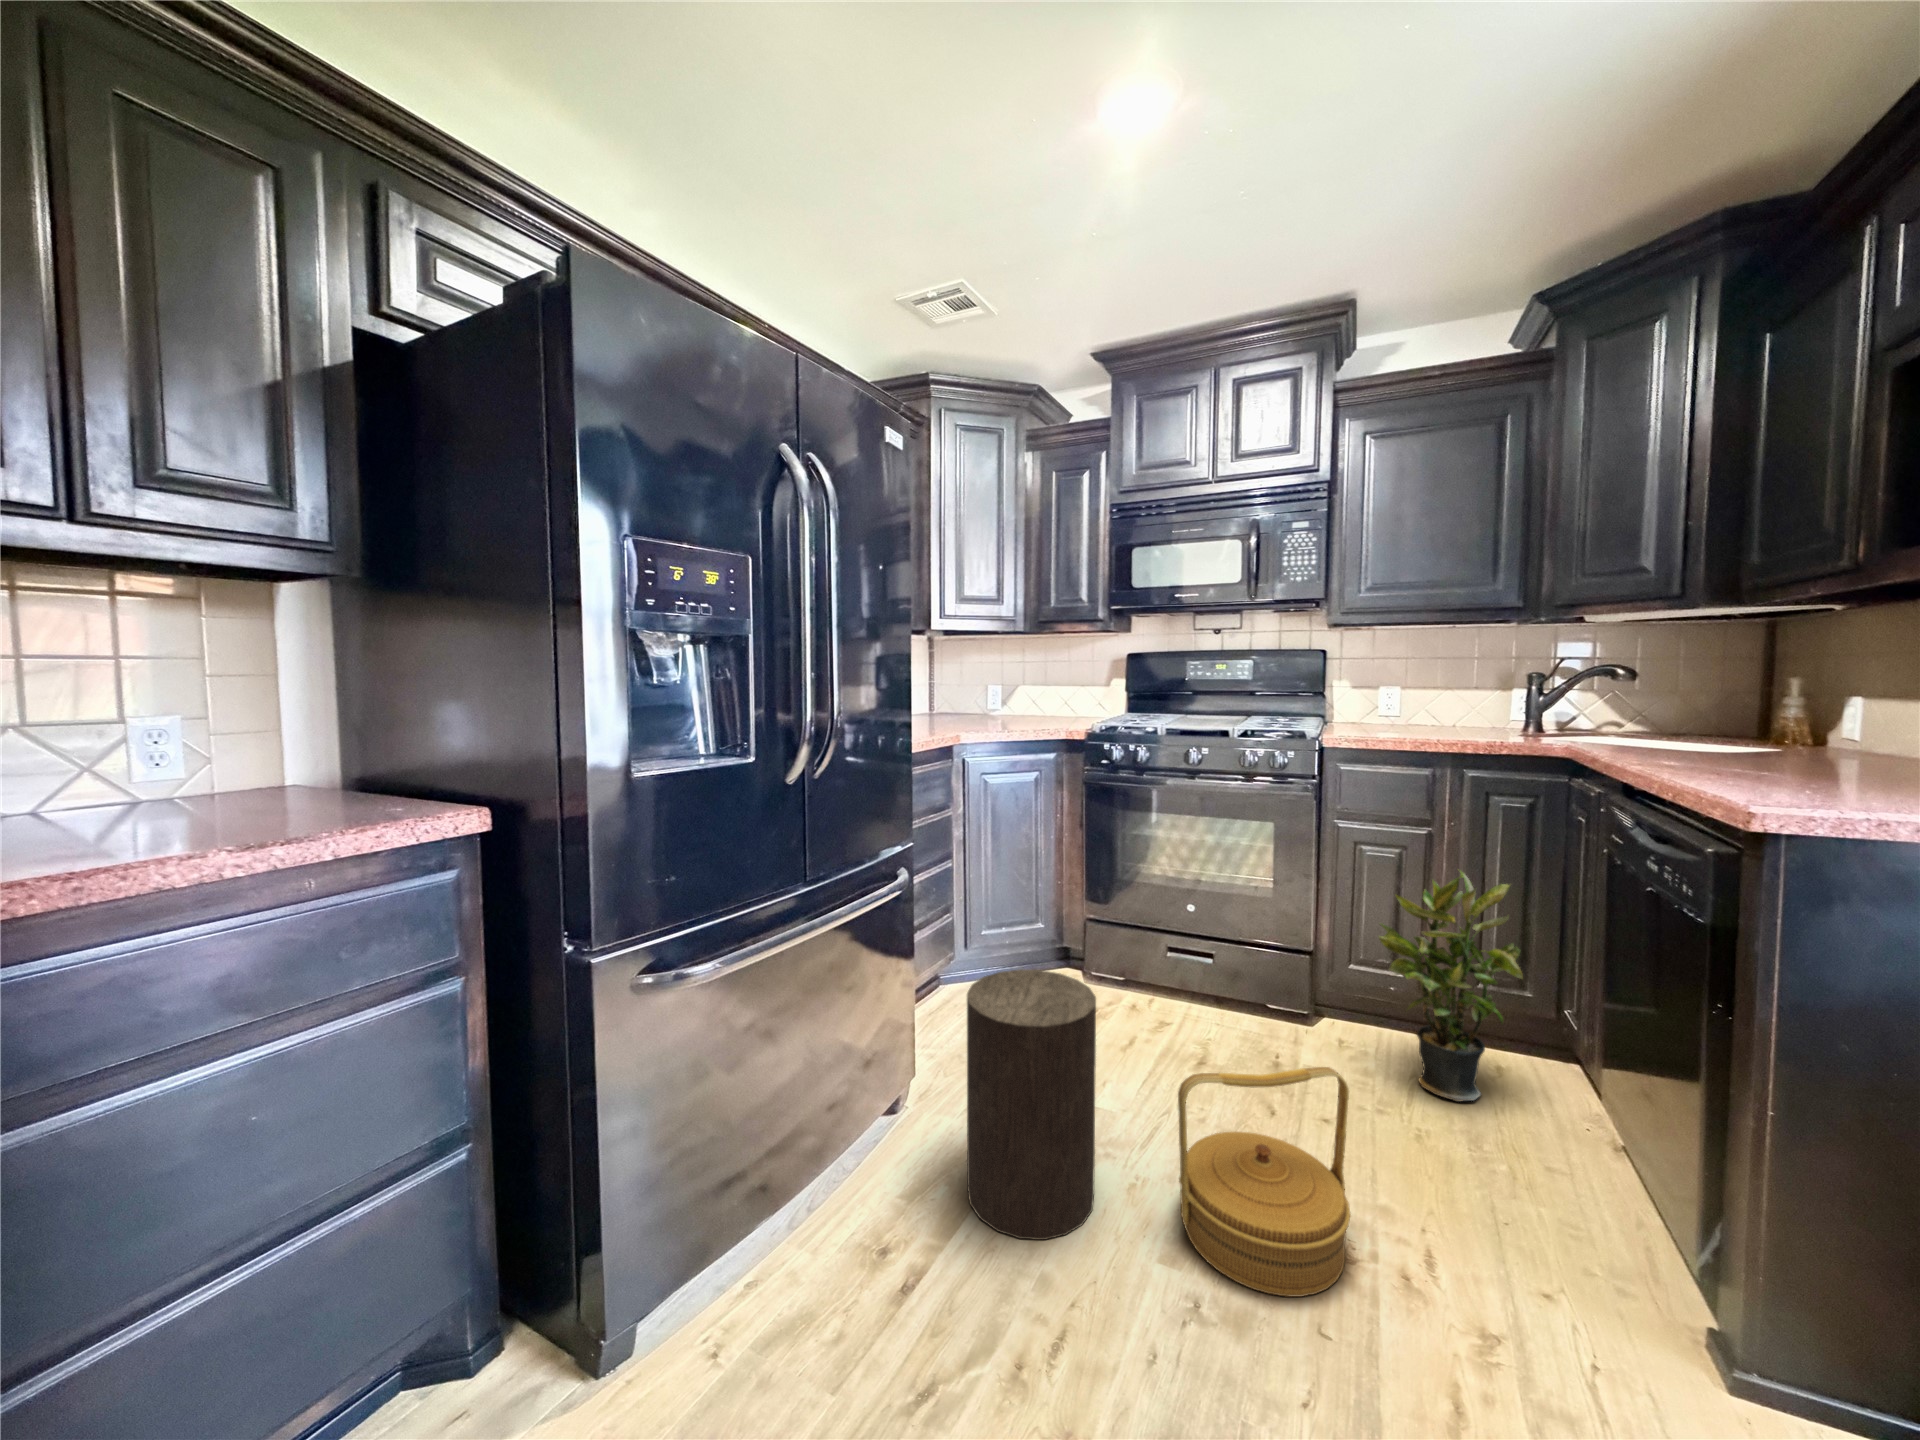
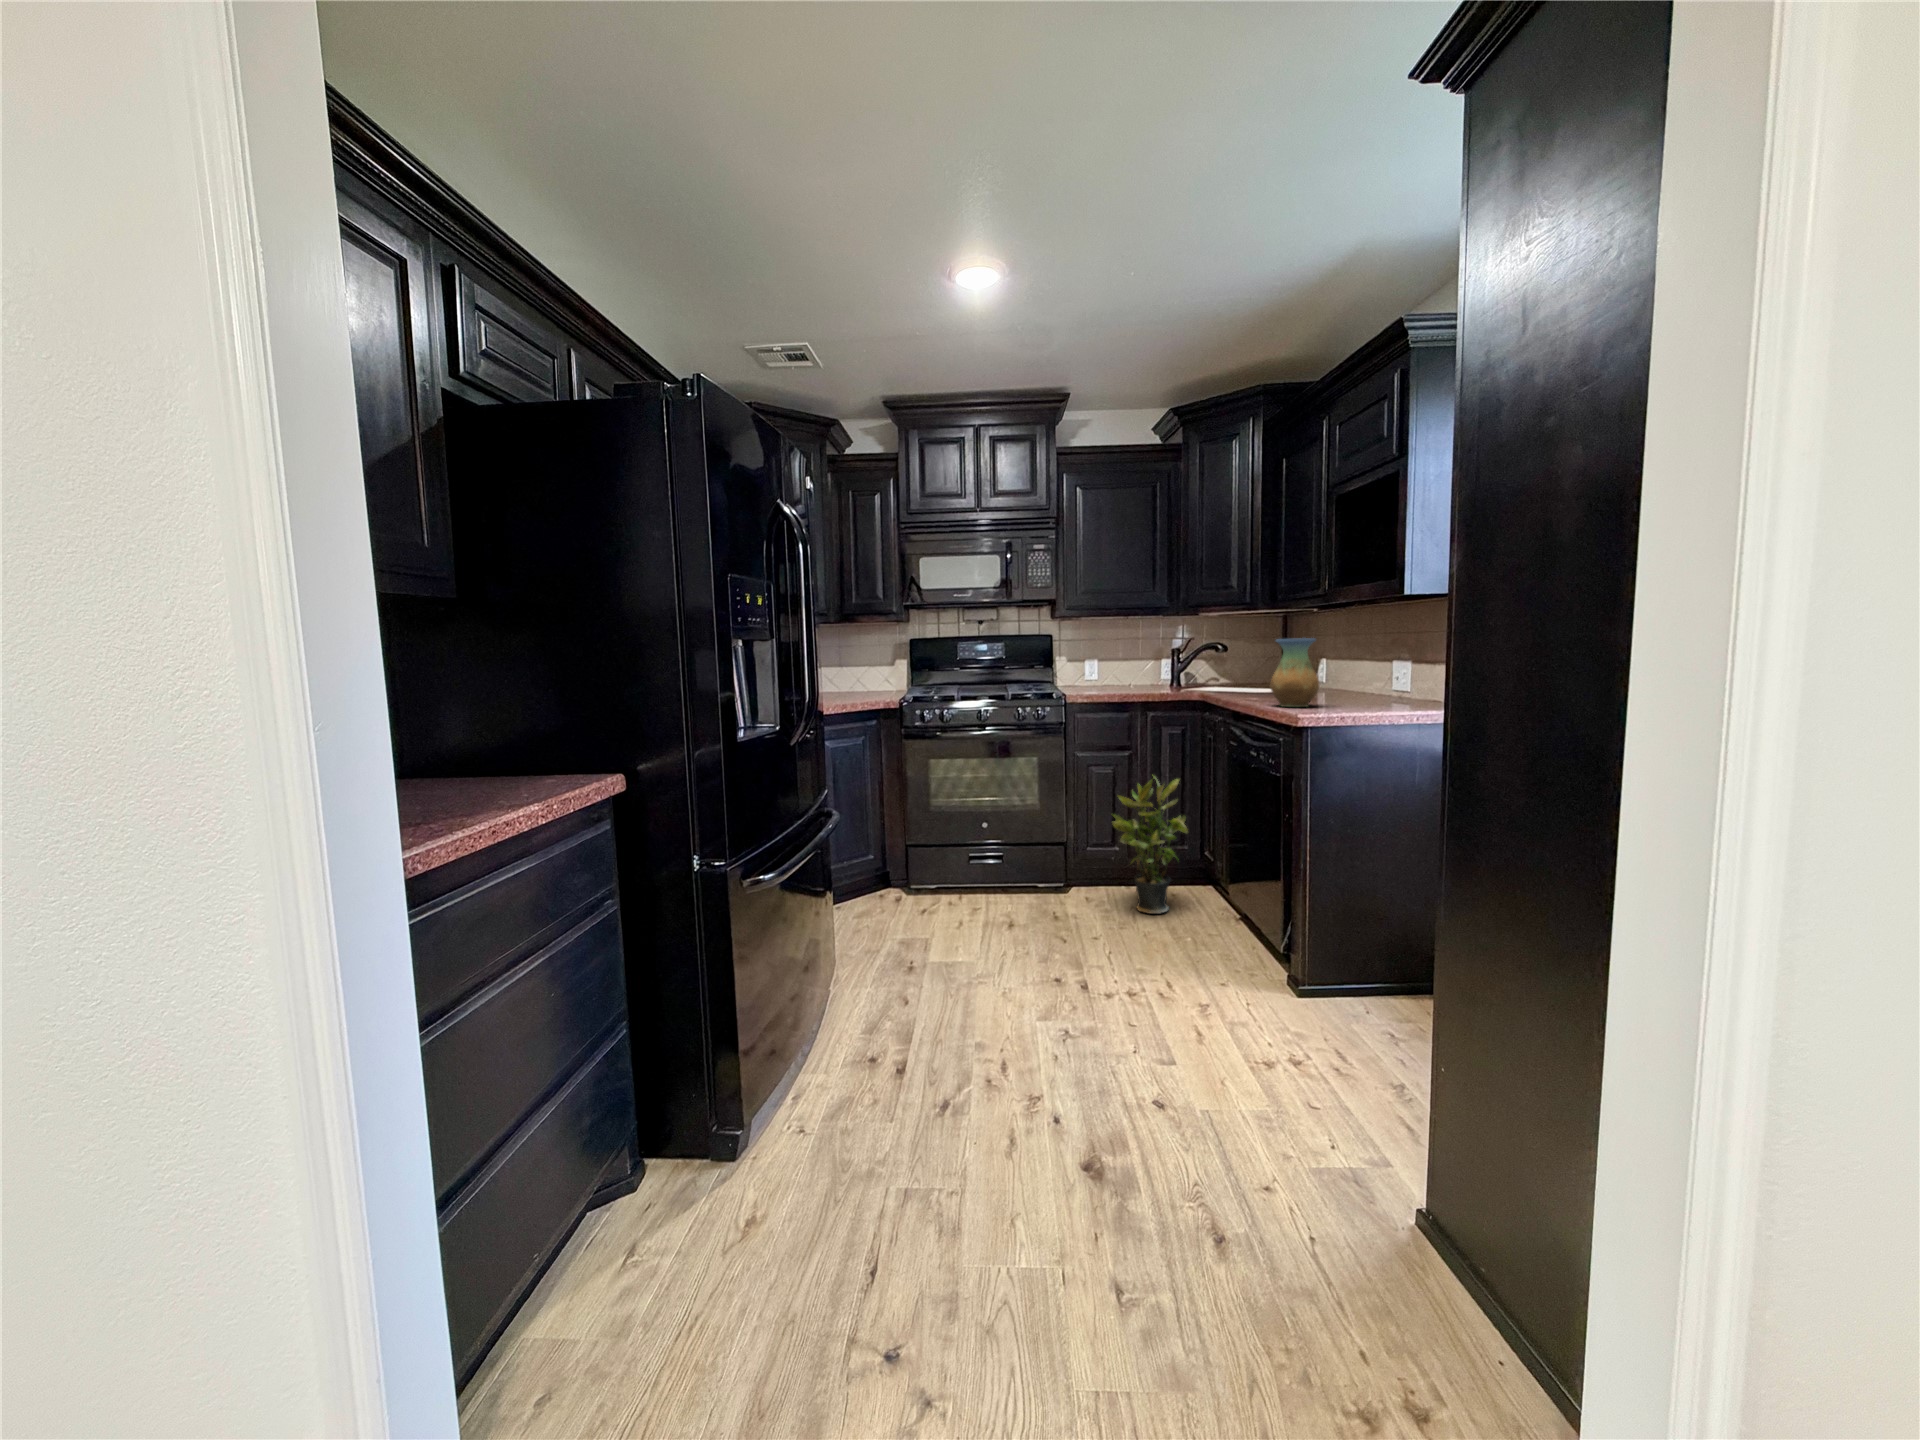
vase: none [1705,648,1837,786] -> present [1270,638,1319,707]
stool: present [967,969,1096,1240] -> none [900,865,989,1033]
basket: present [1178,1067,1351,1297] -> none [1038,889,1134,1017]

